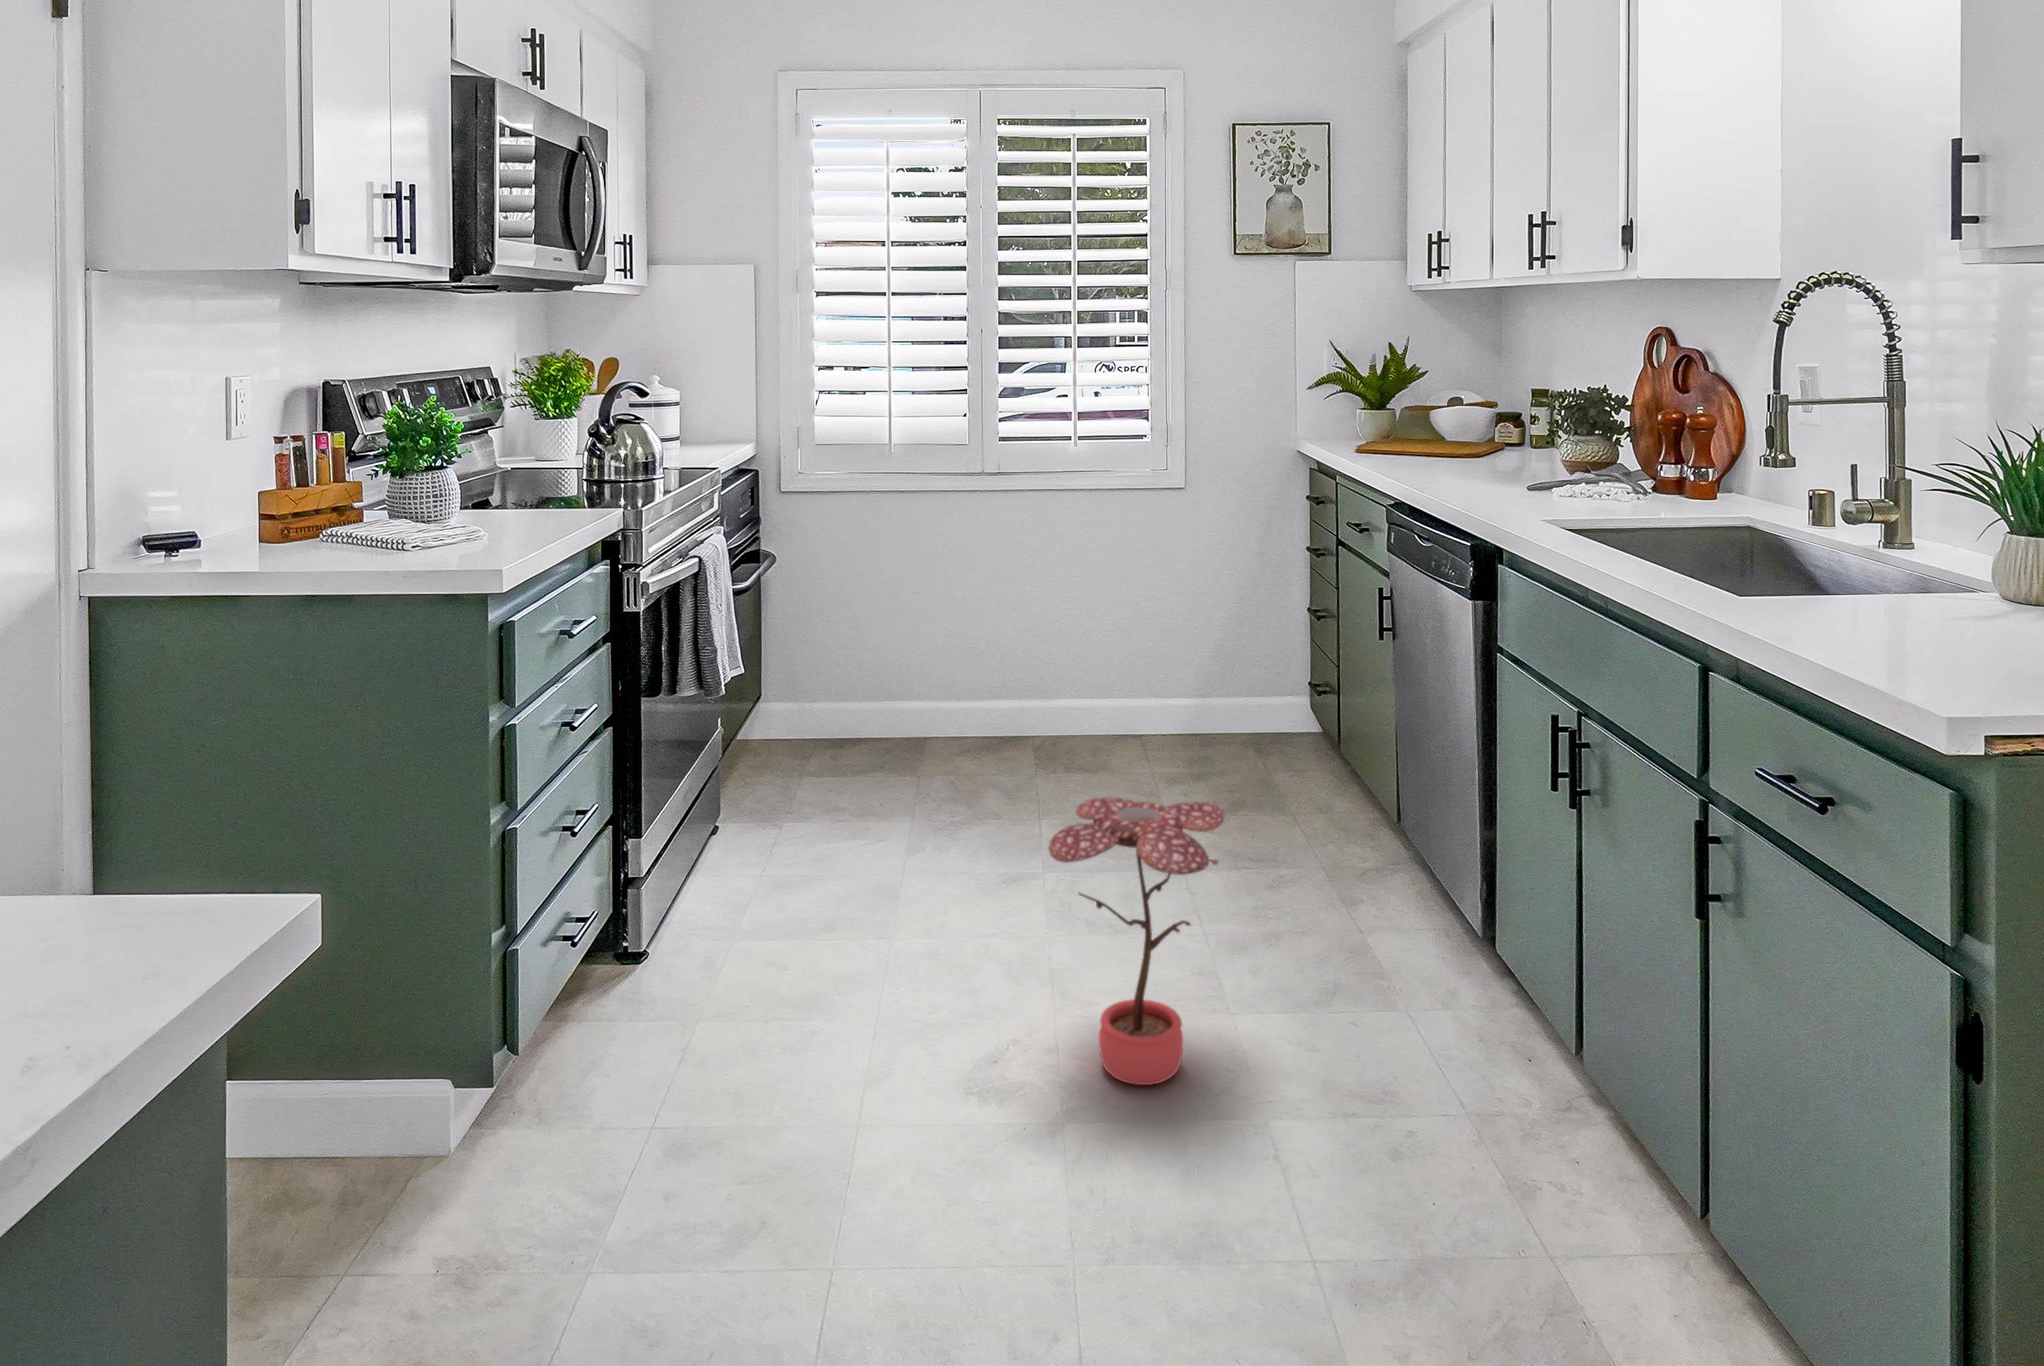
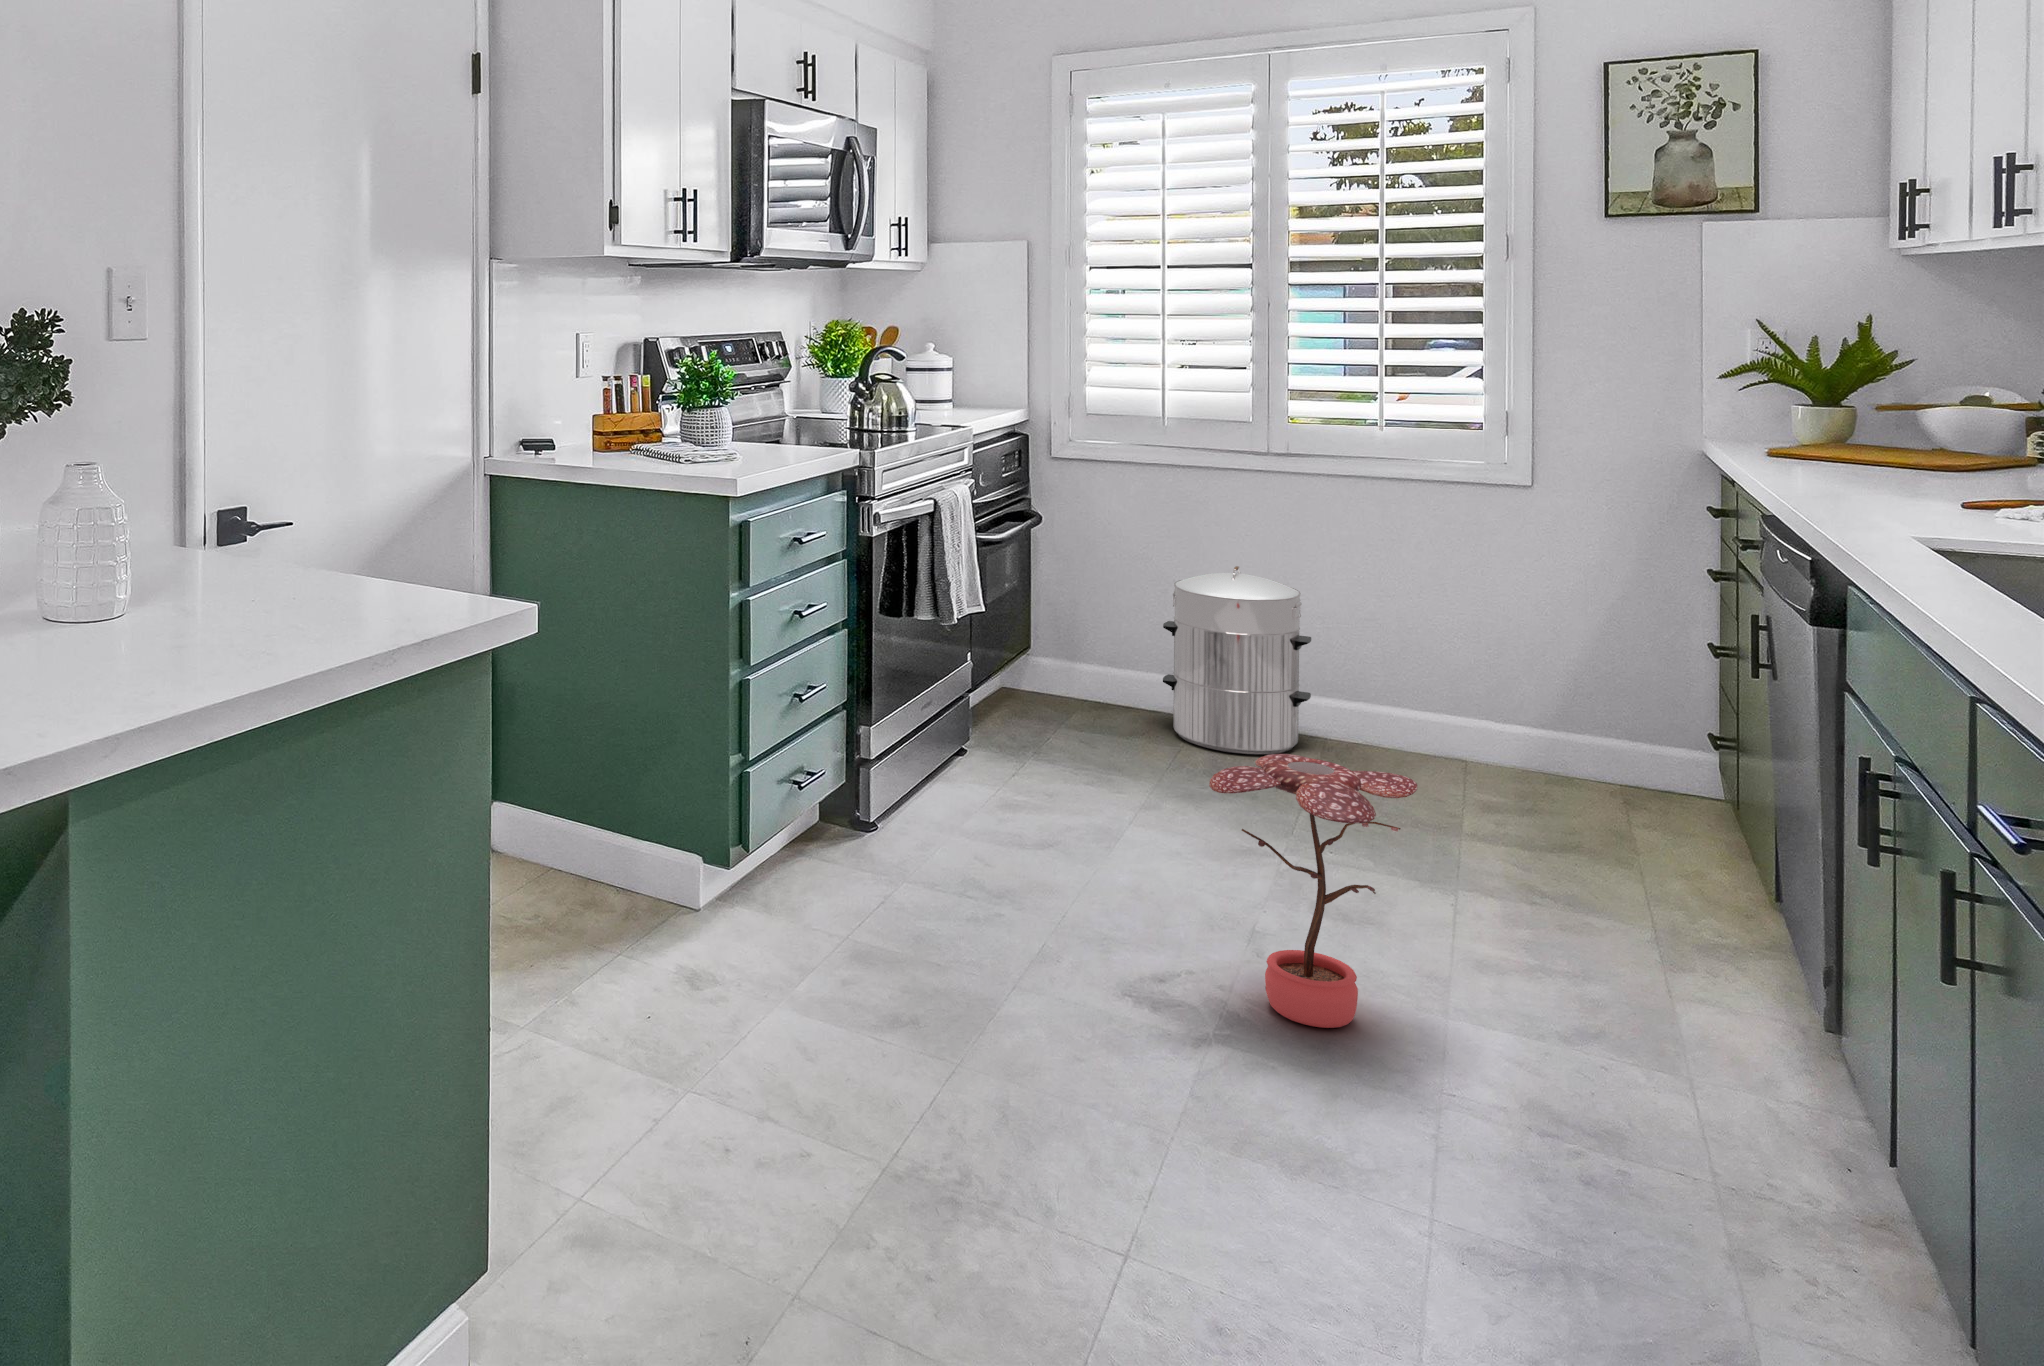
waste bin: none [896,583,1024,766] -> present [1163,566,1311,754]

